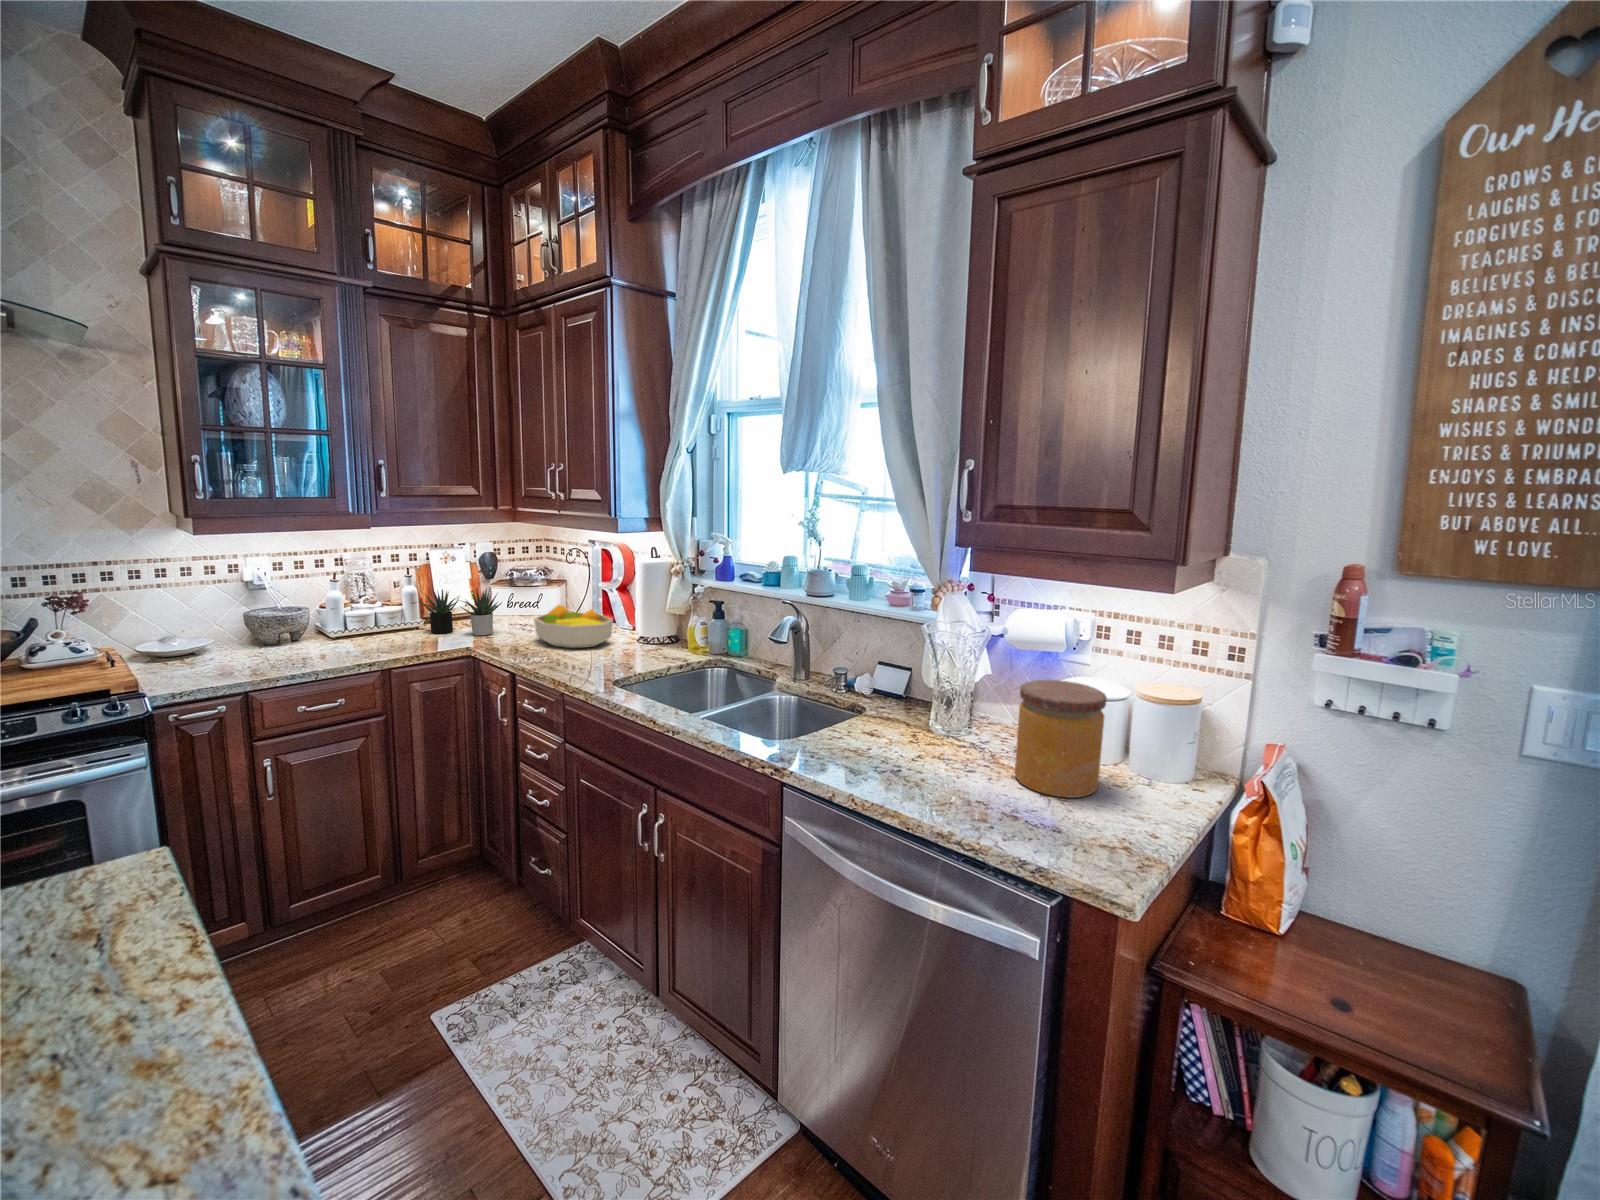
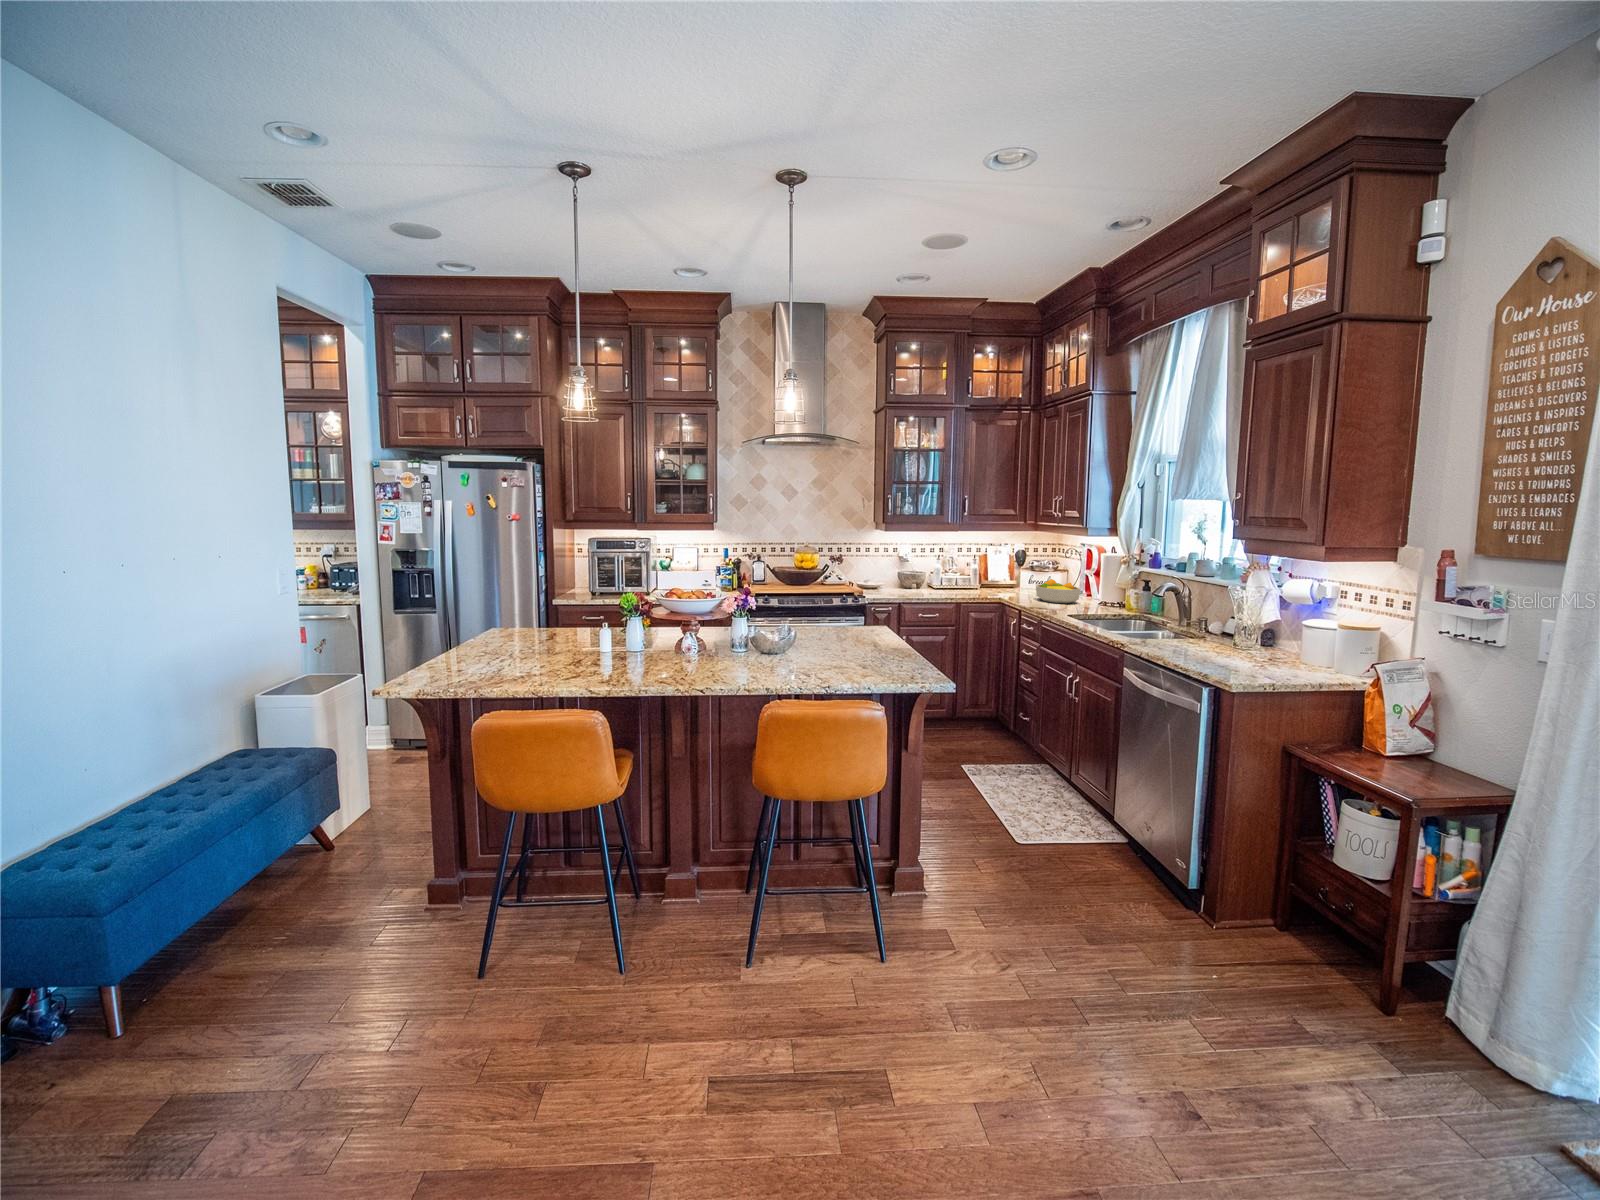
succulent plant: present [421,589,501,636] -> none [978,566,1022,594]
jar: present [1015,680,1107,798] -> none [1236,610,1290,667]

